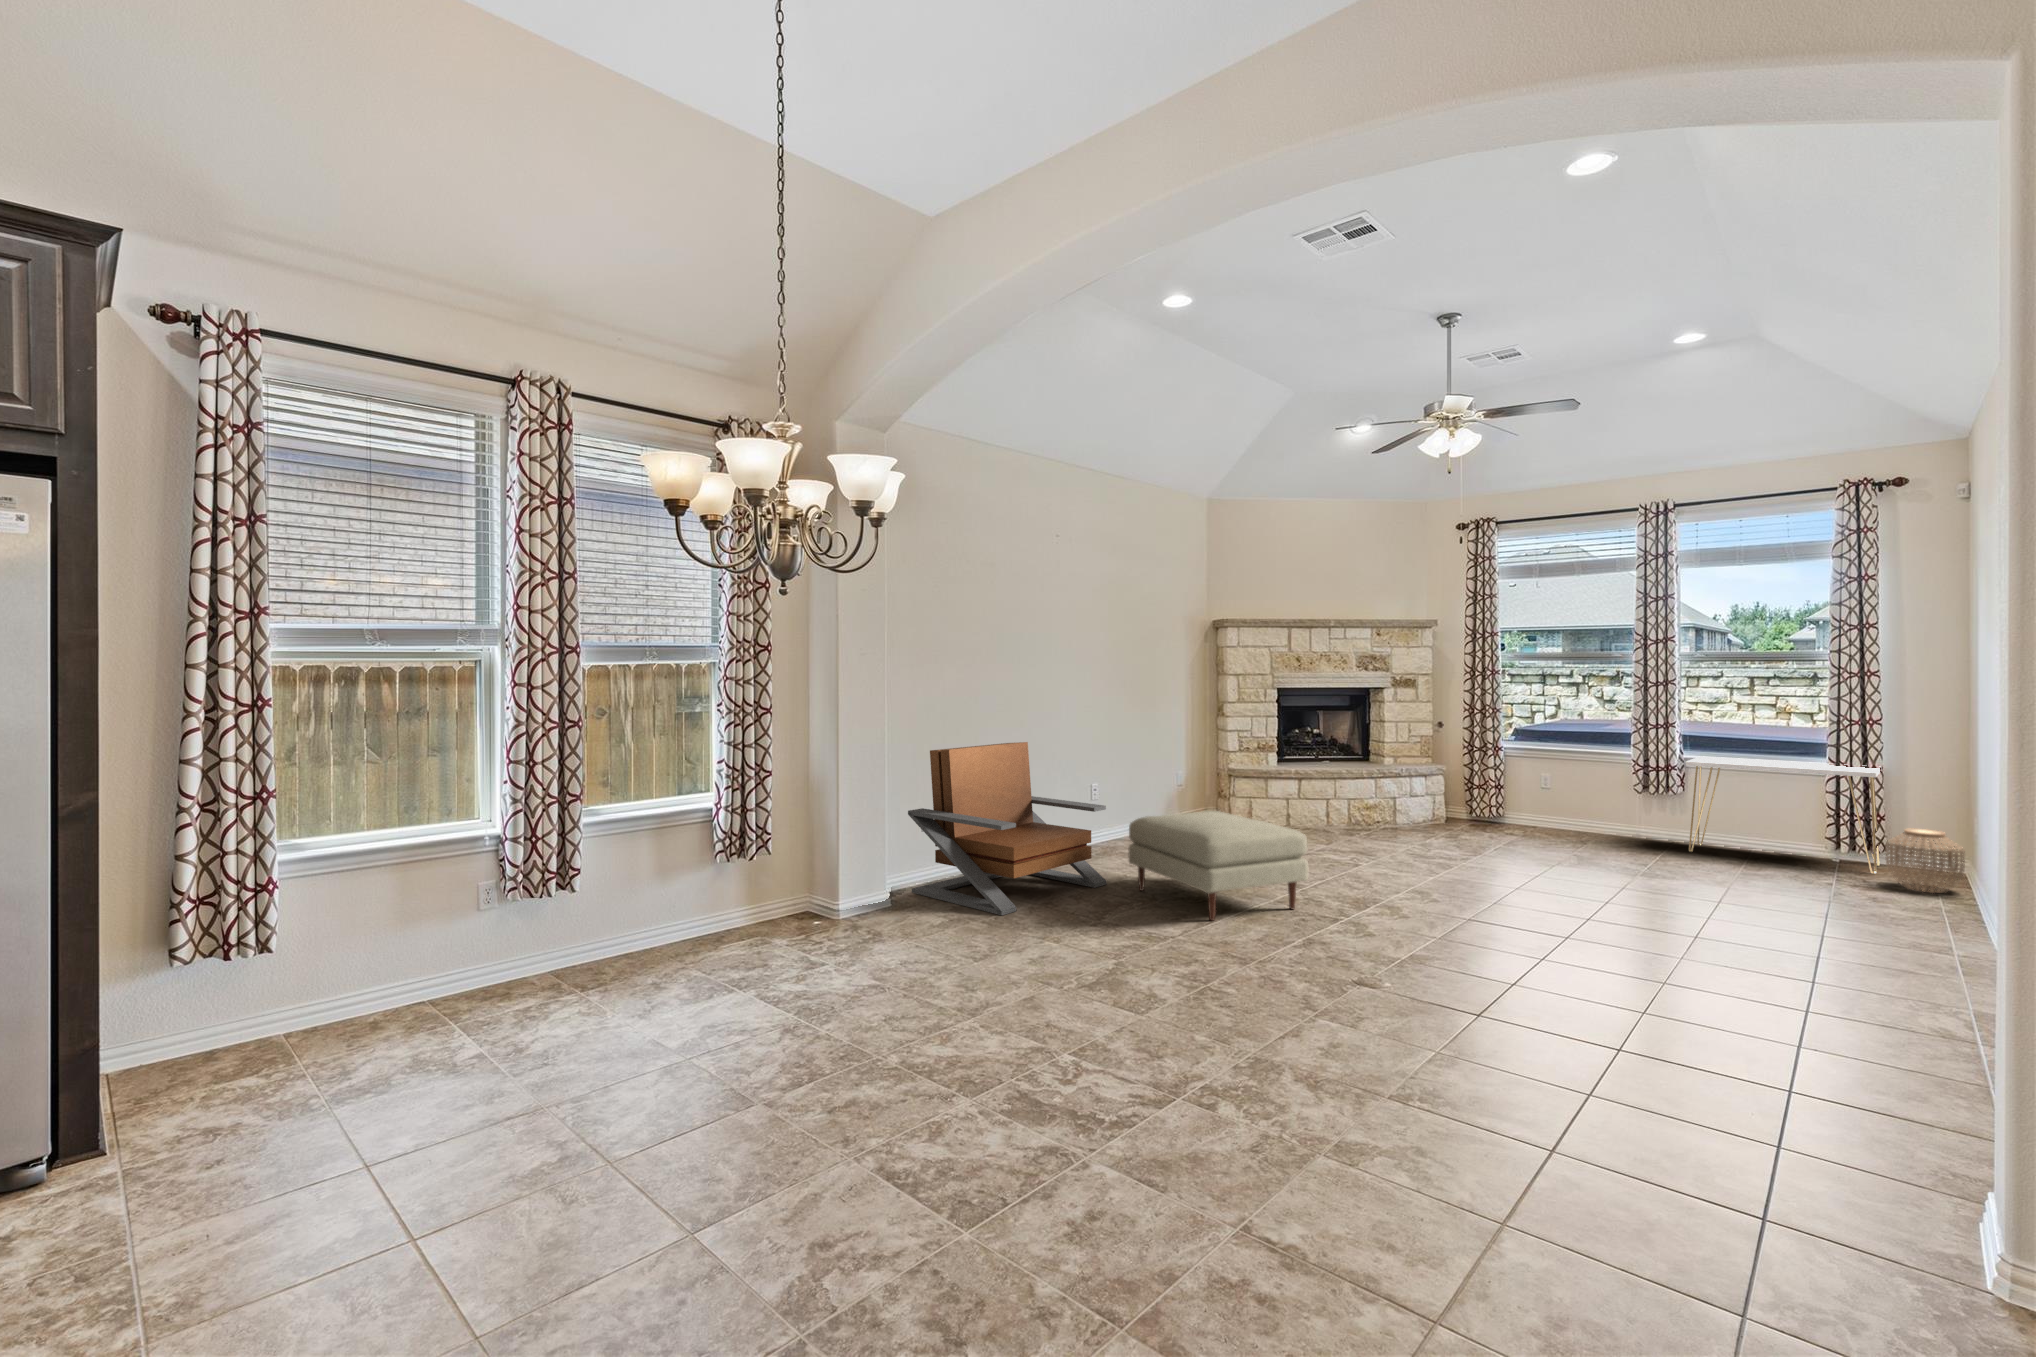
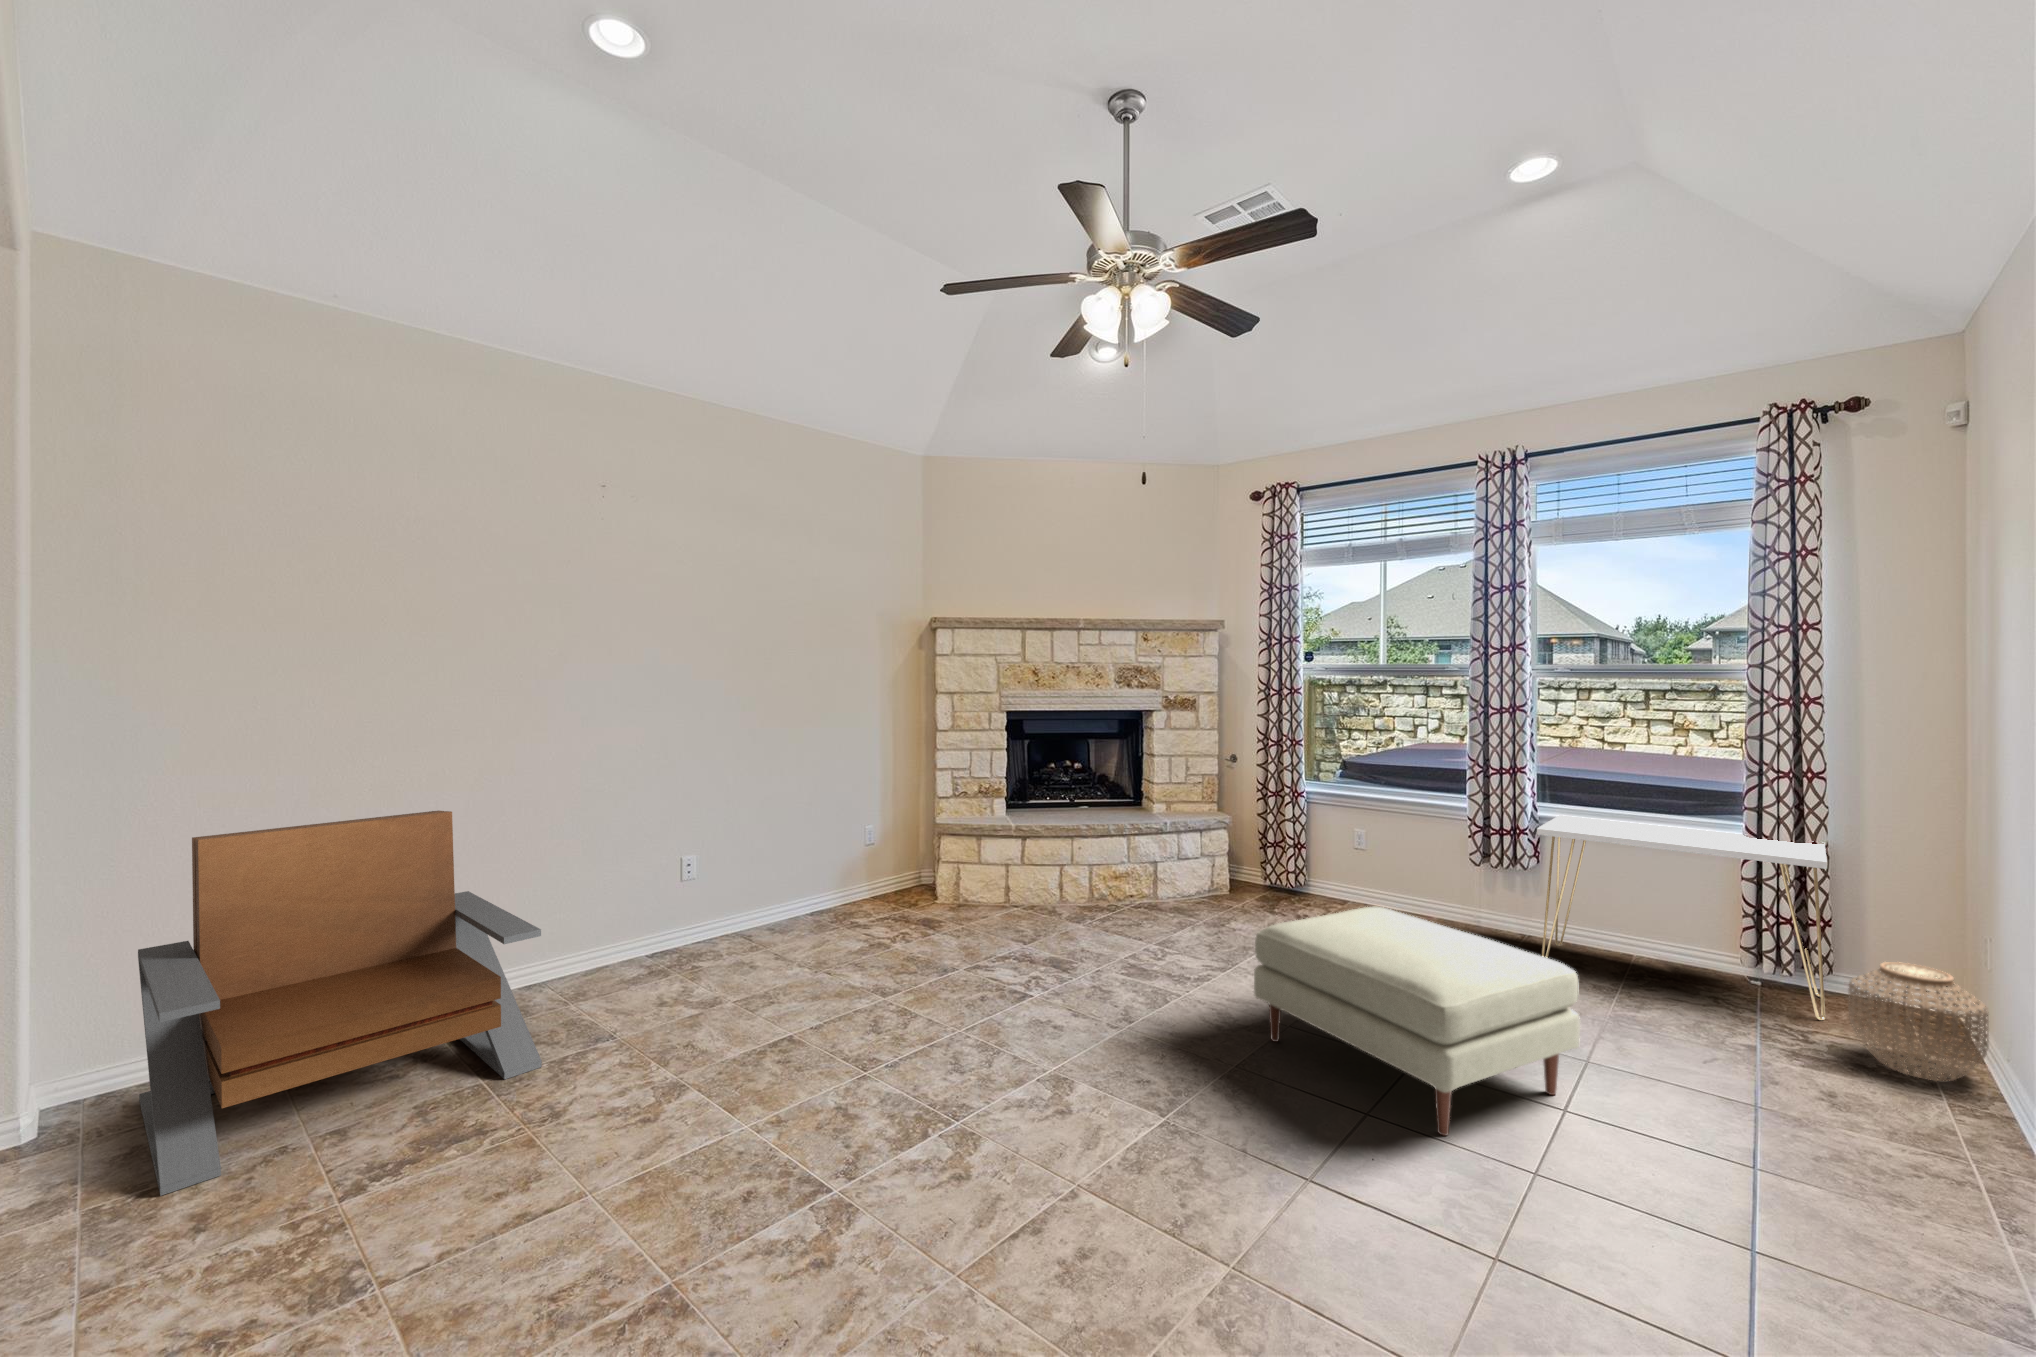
ottoman: present [1128,811,1308,921] -> present [1254,907,1580,1136]

